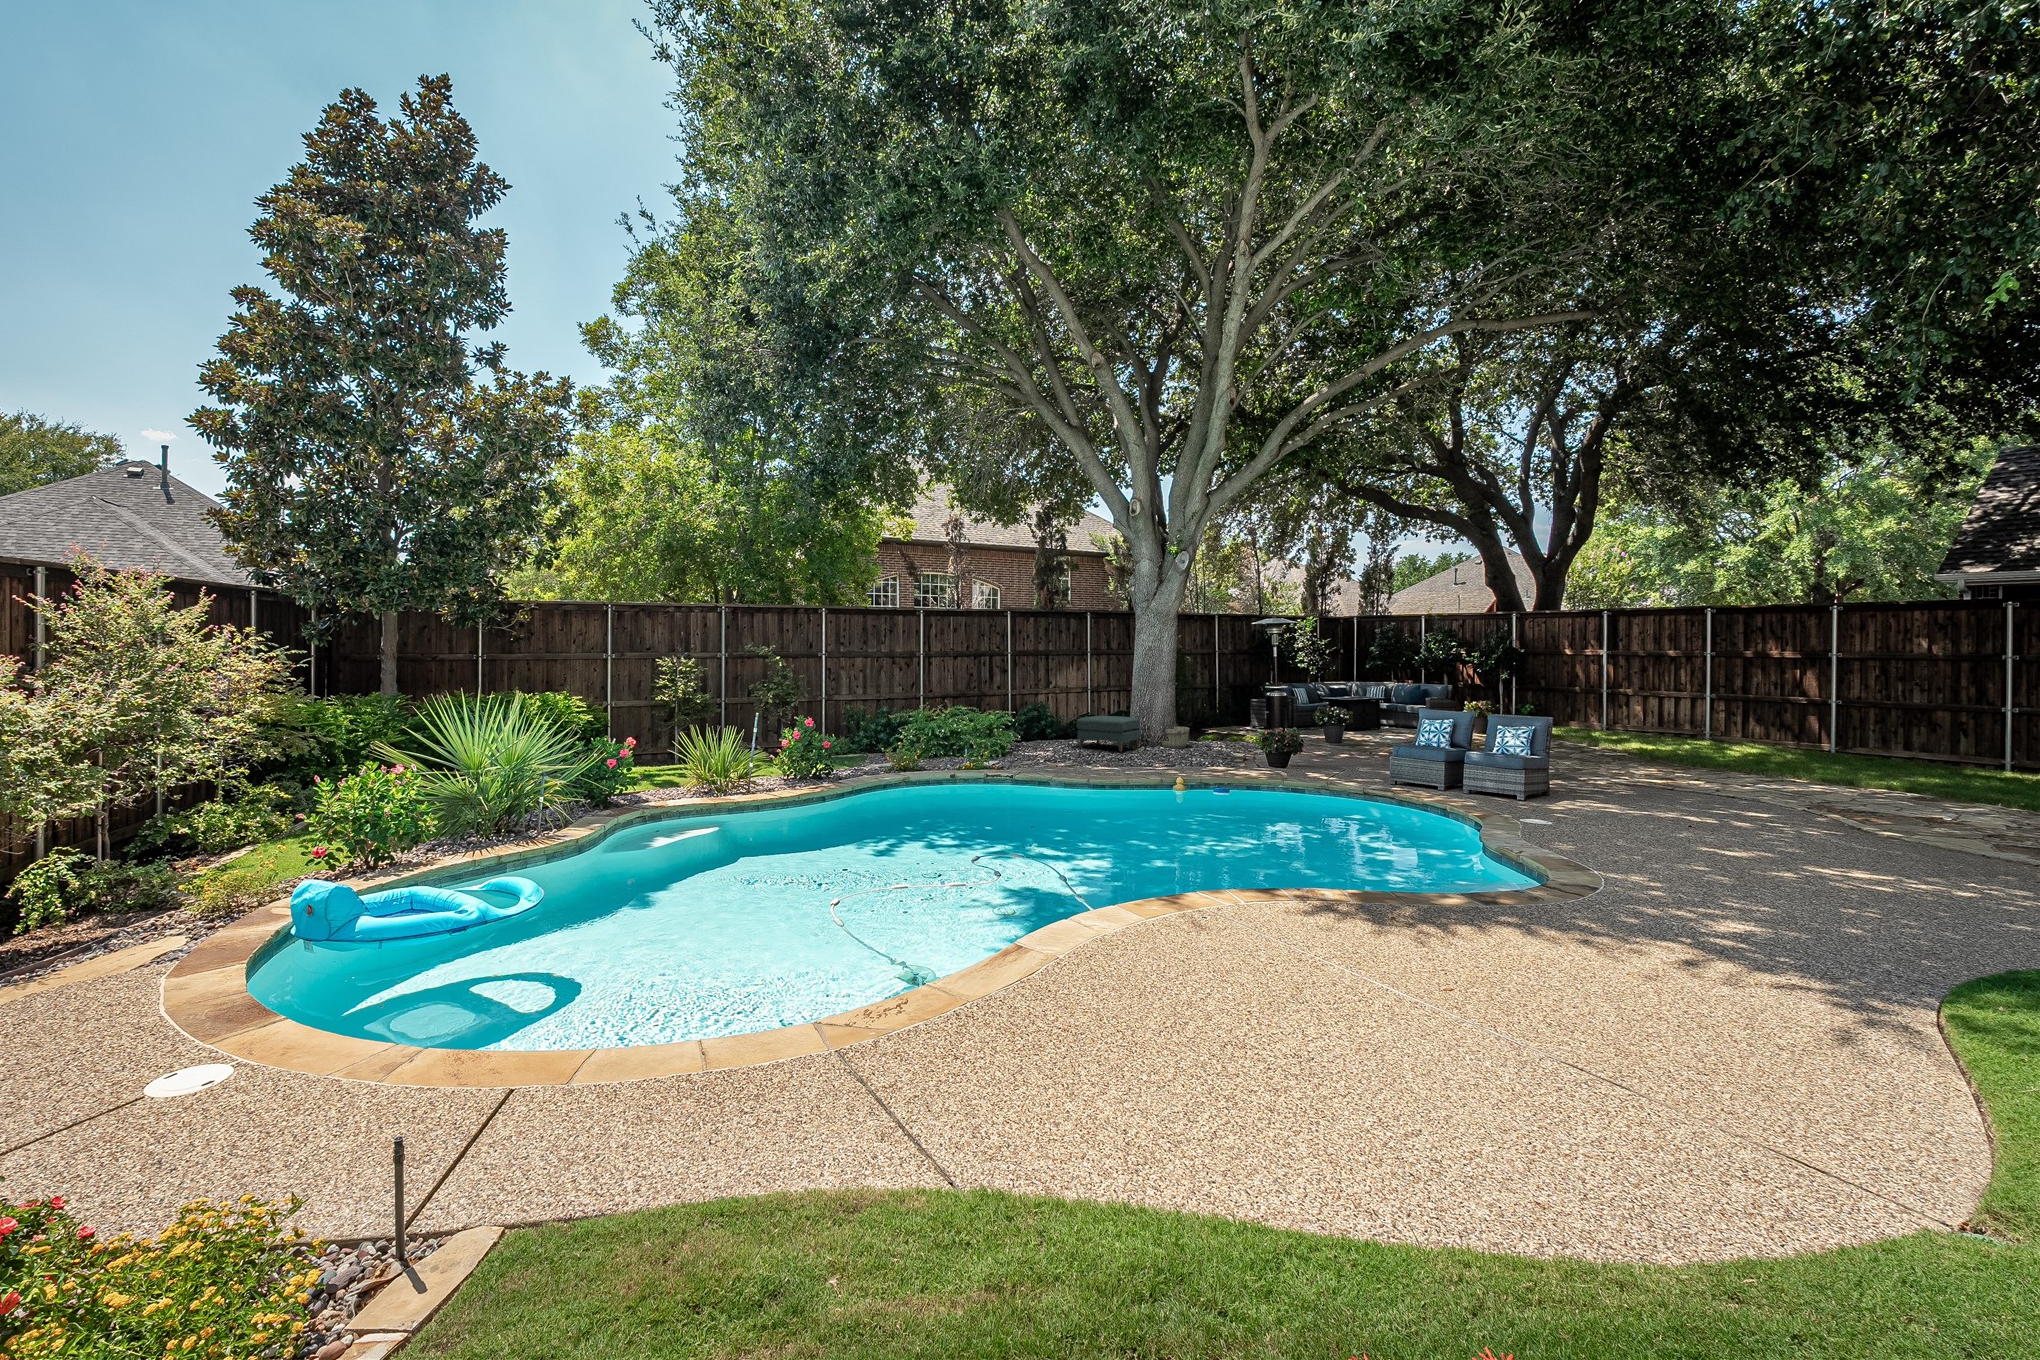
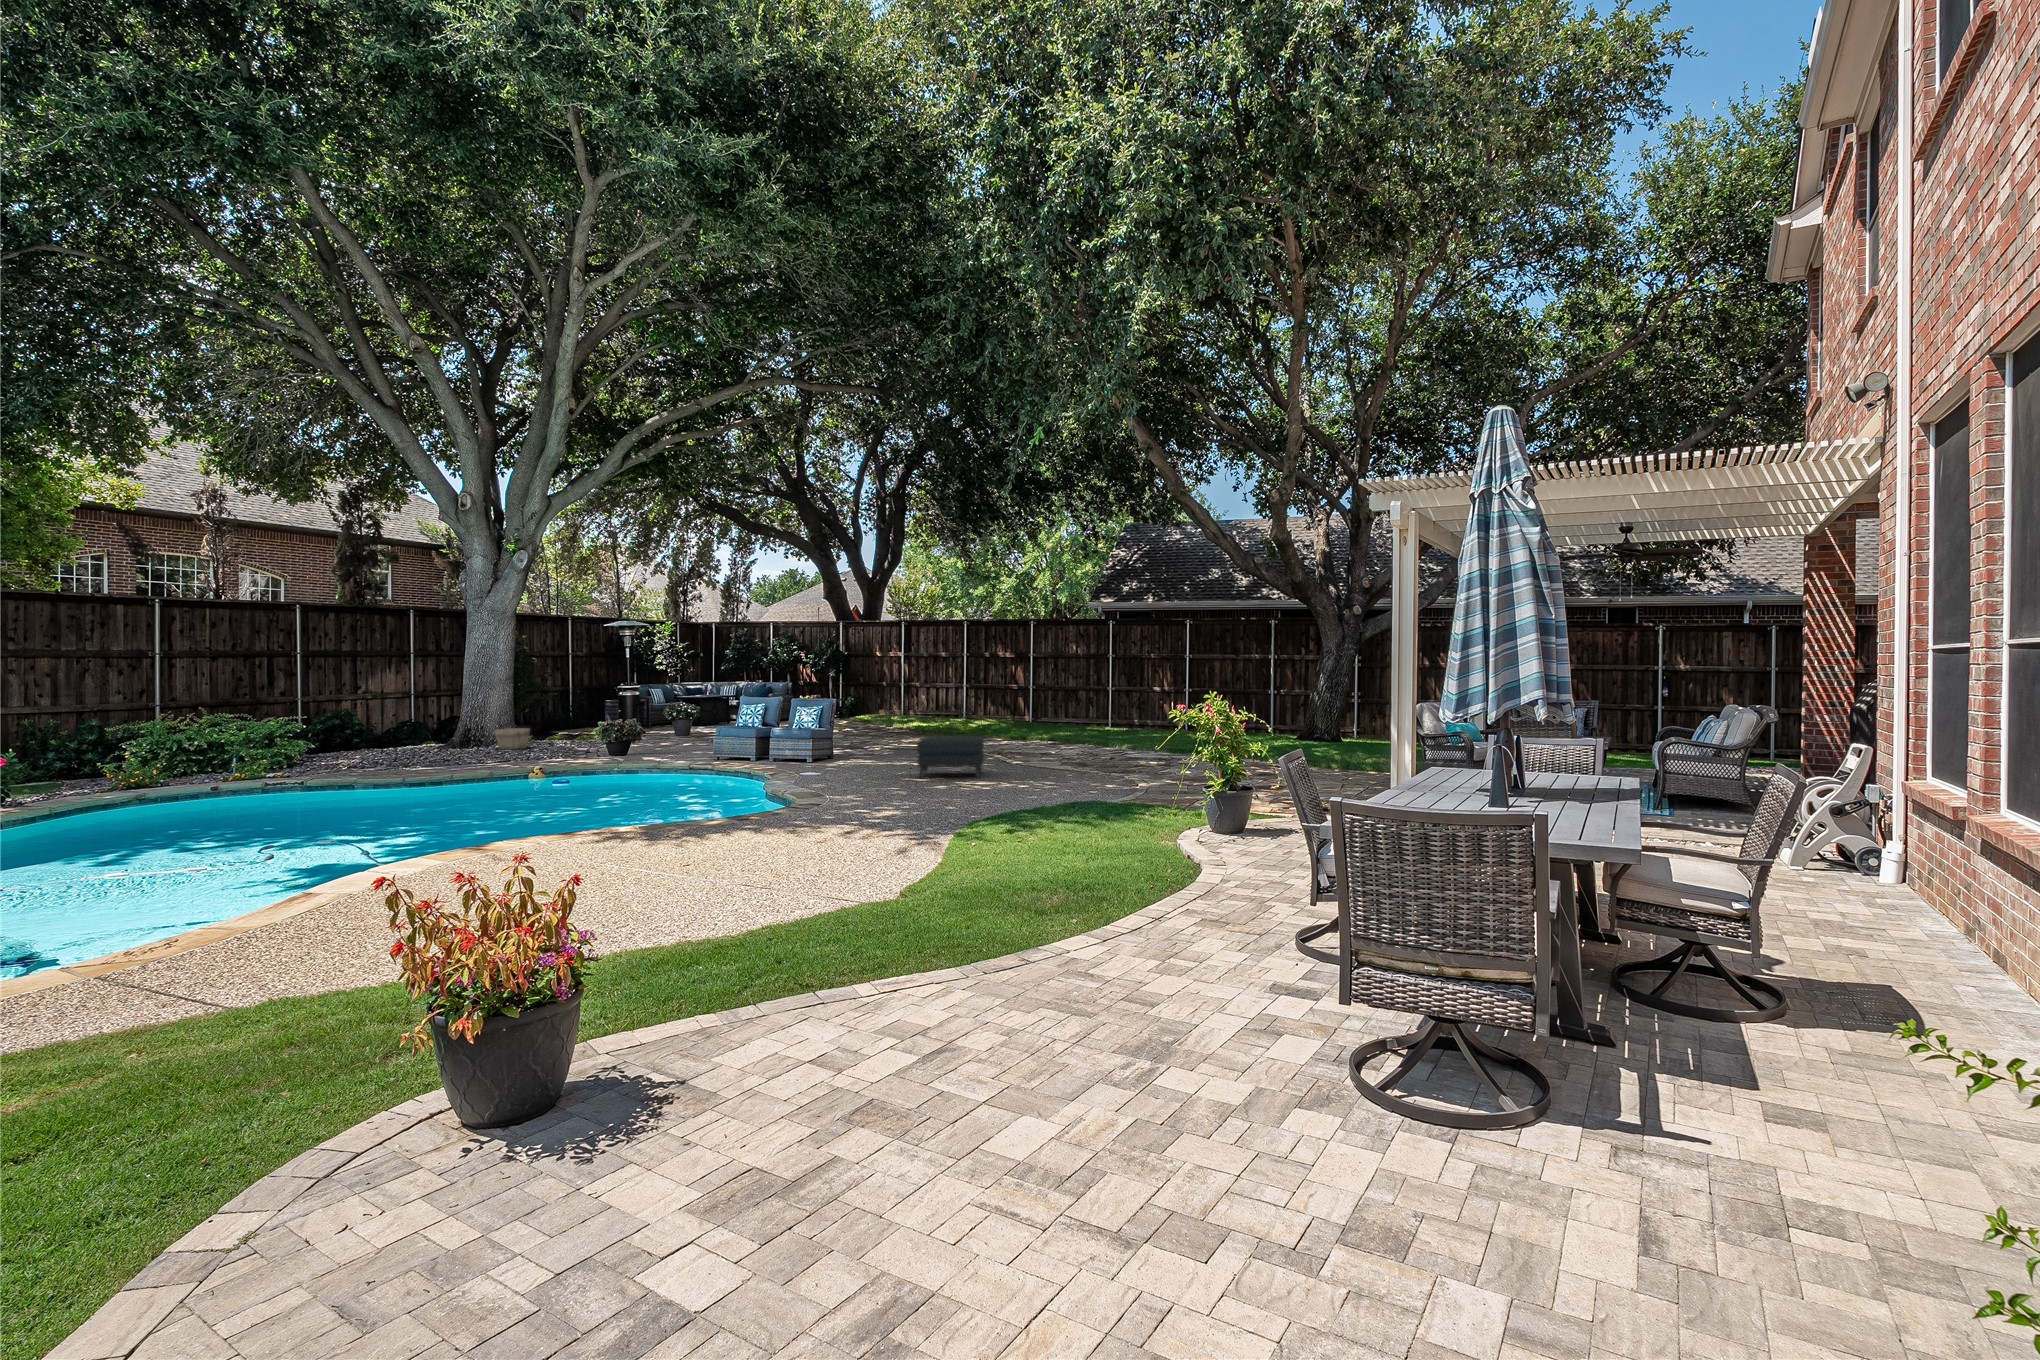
ottoman: present [1077,716,1141,752] -> present [917,736,984,778]

